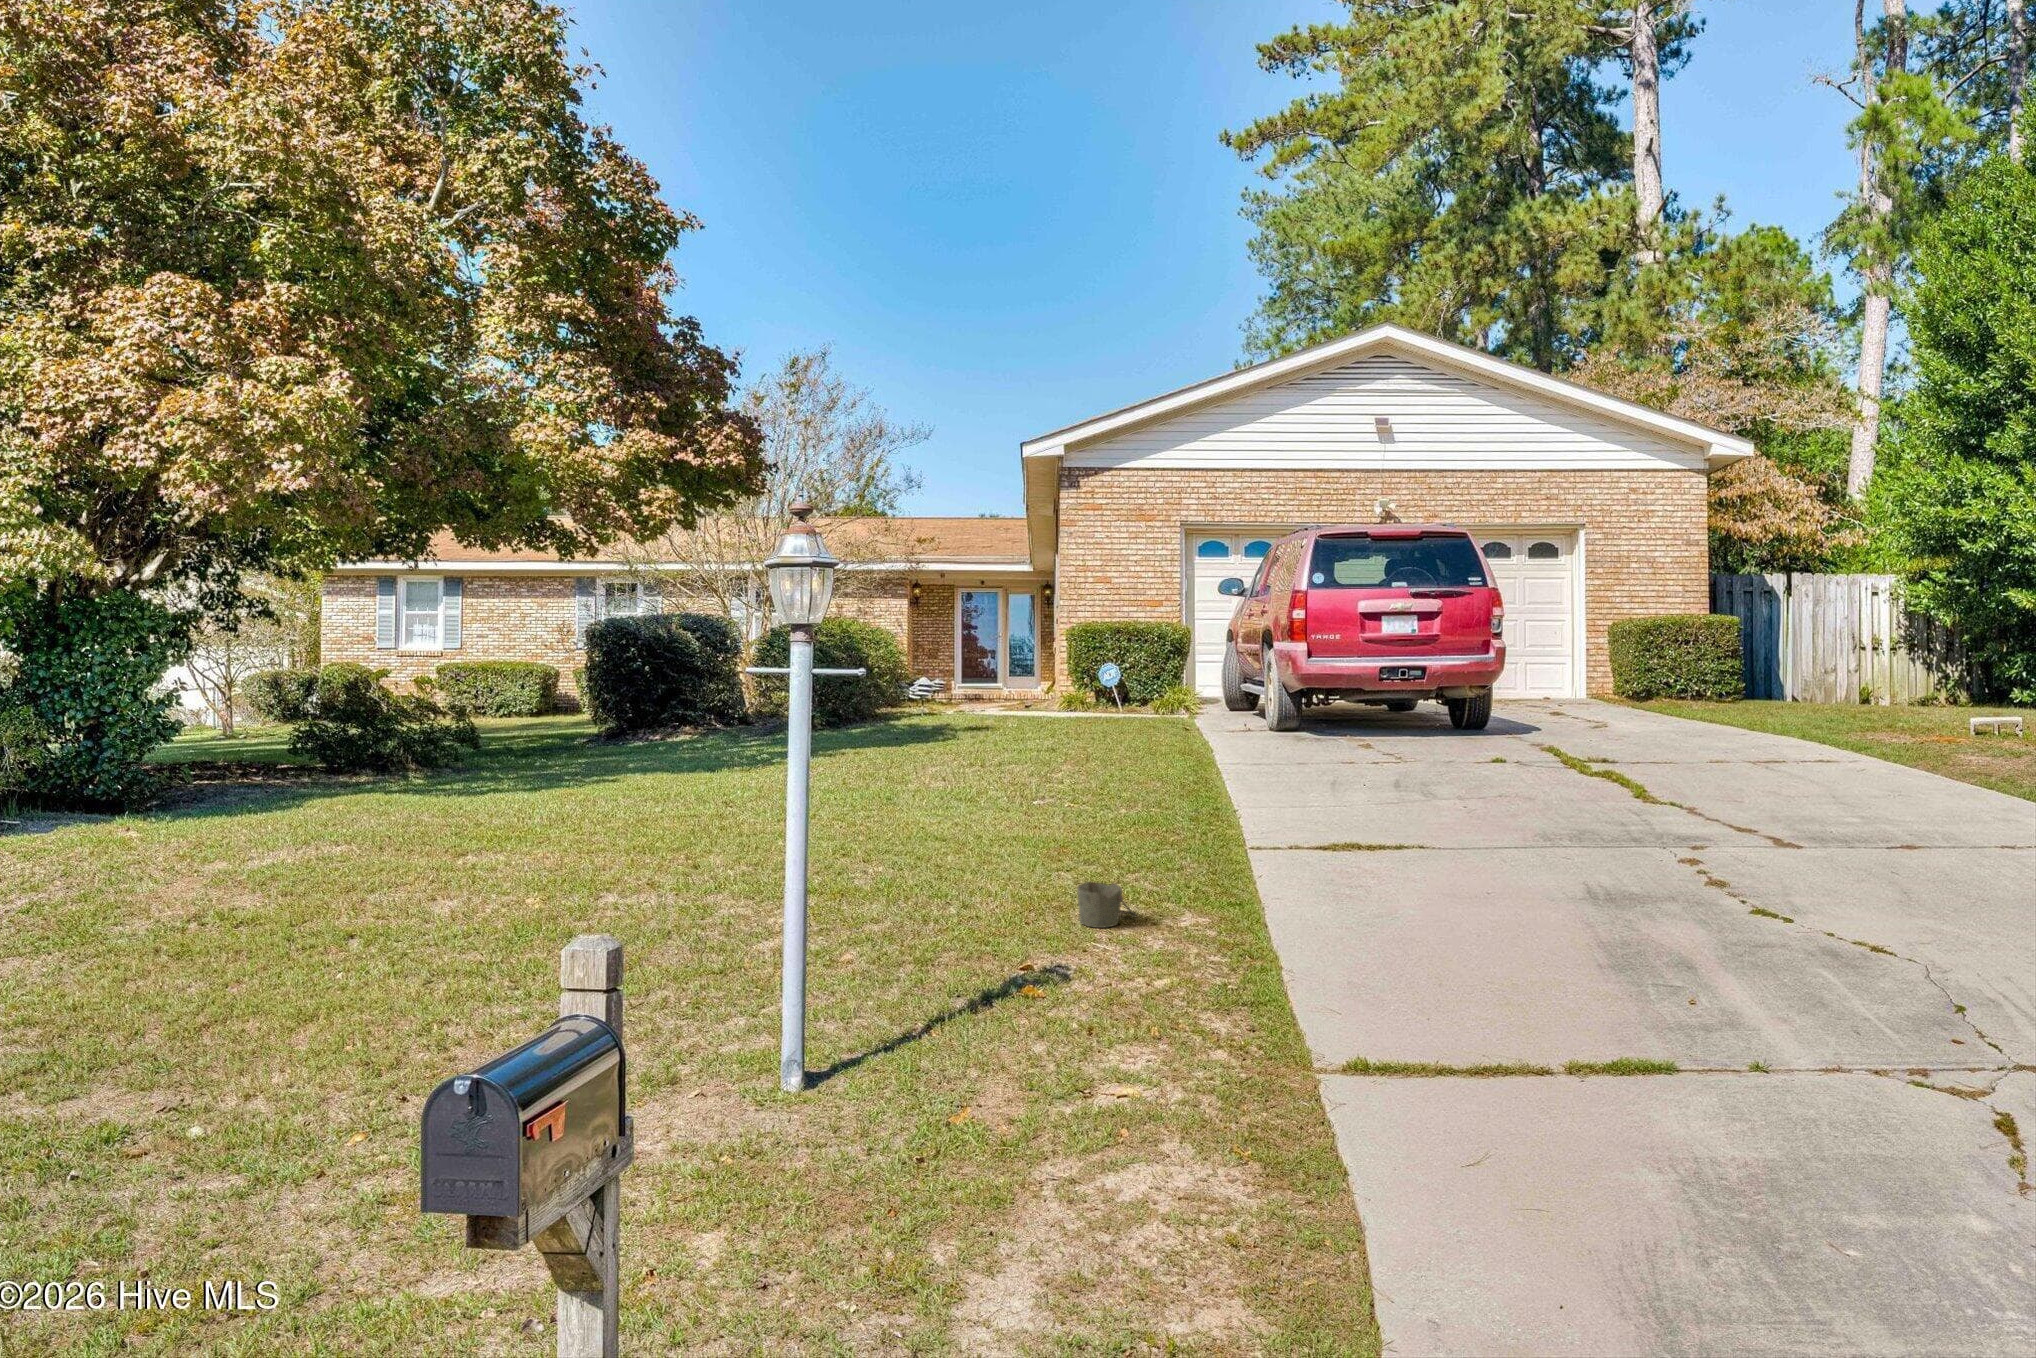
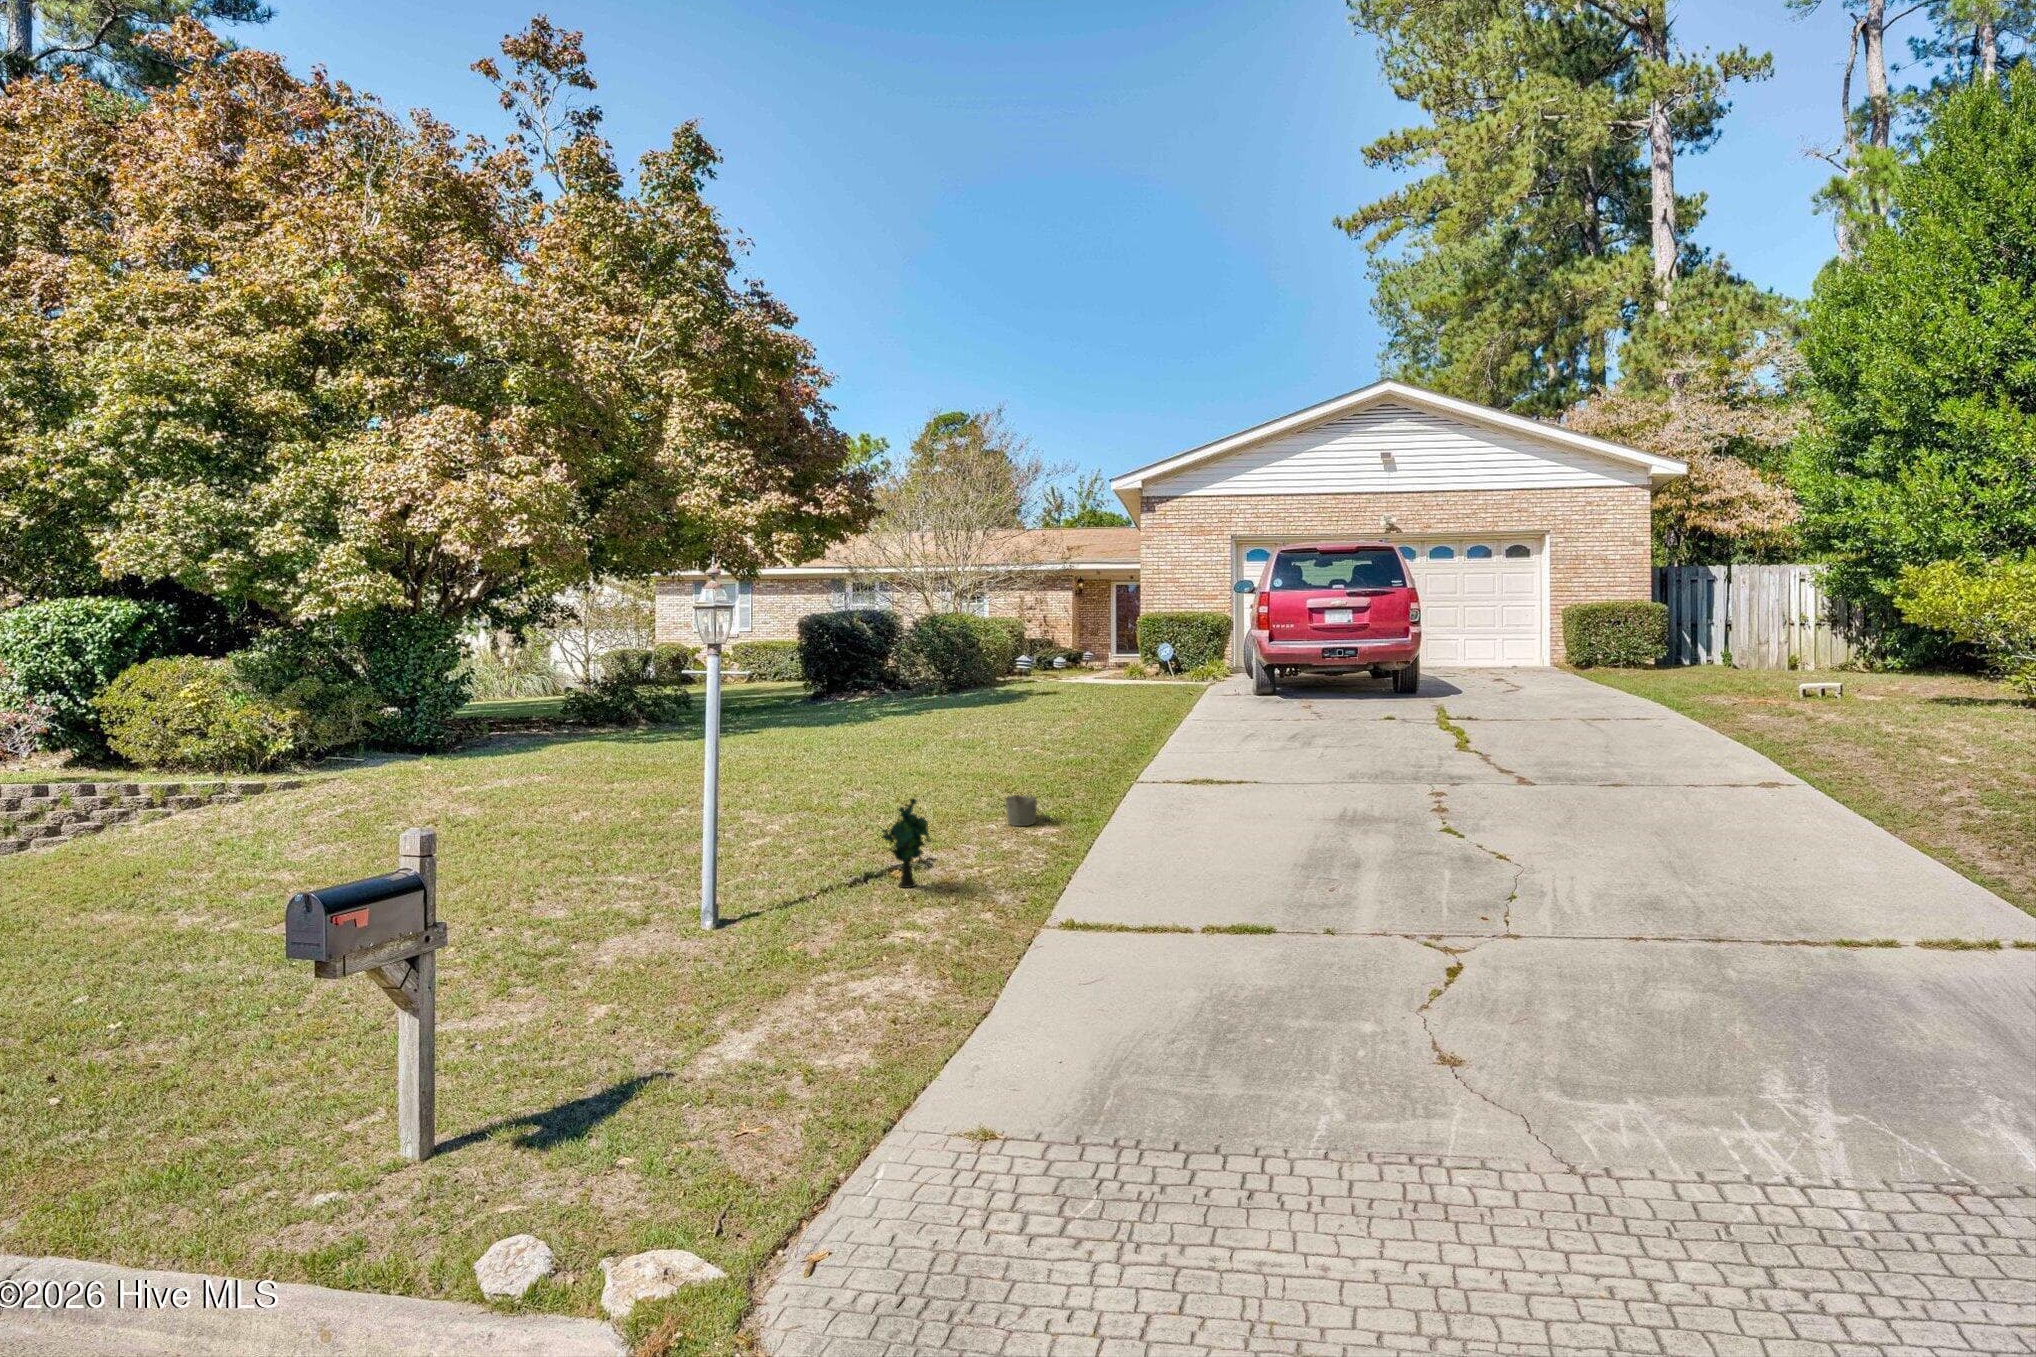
decorative plant: none [961,903,1037,1037] -> present [882,798,931,888]

